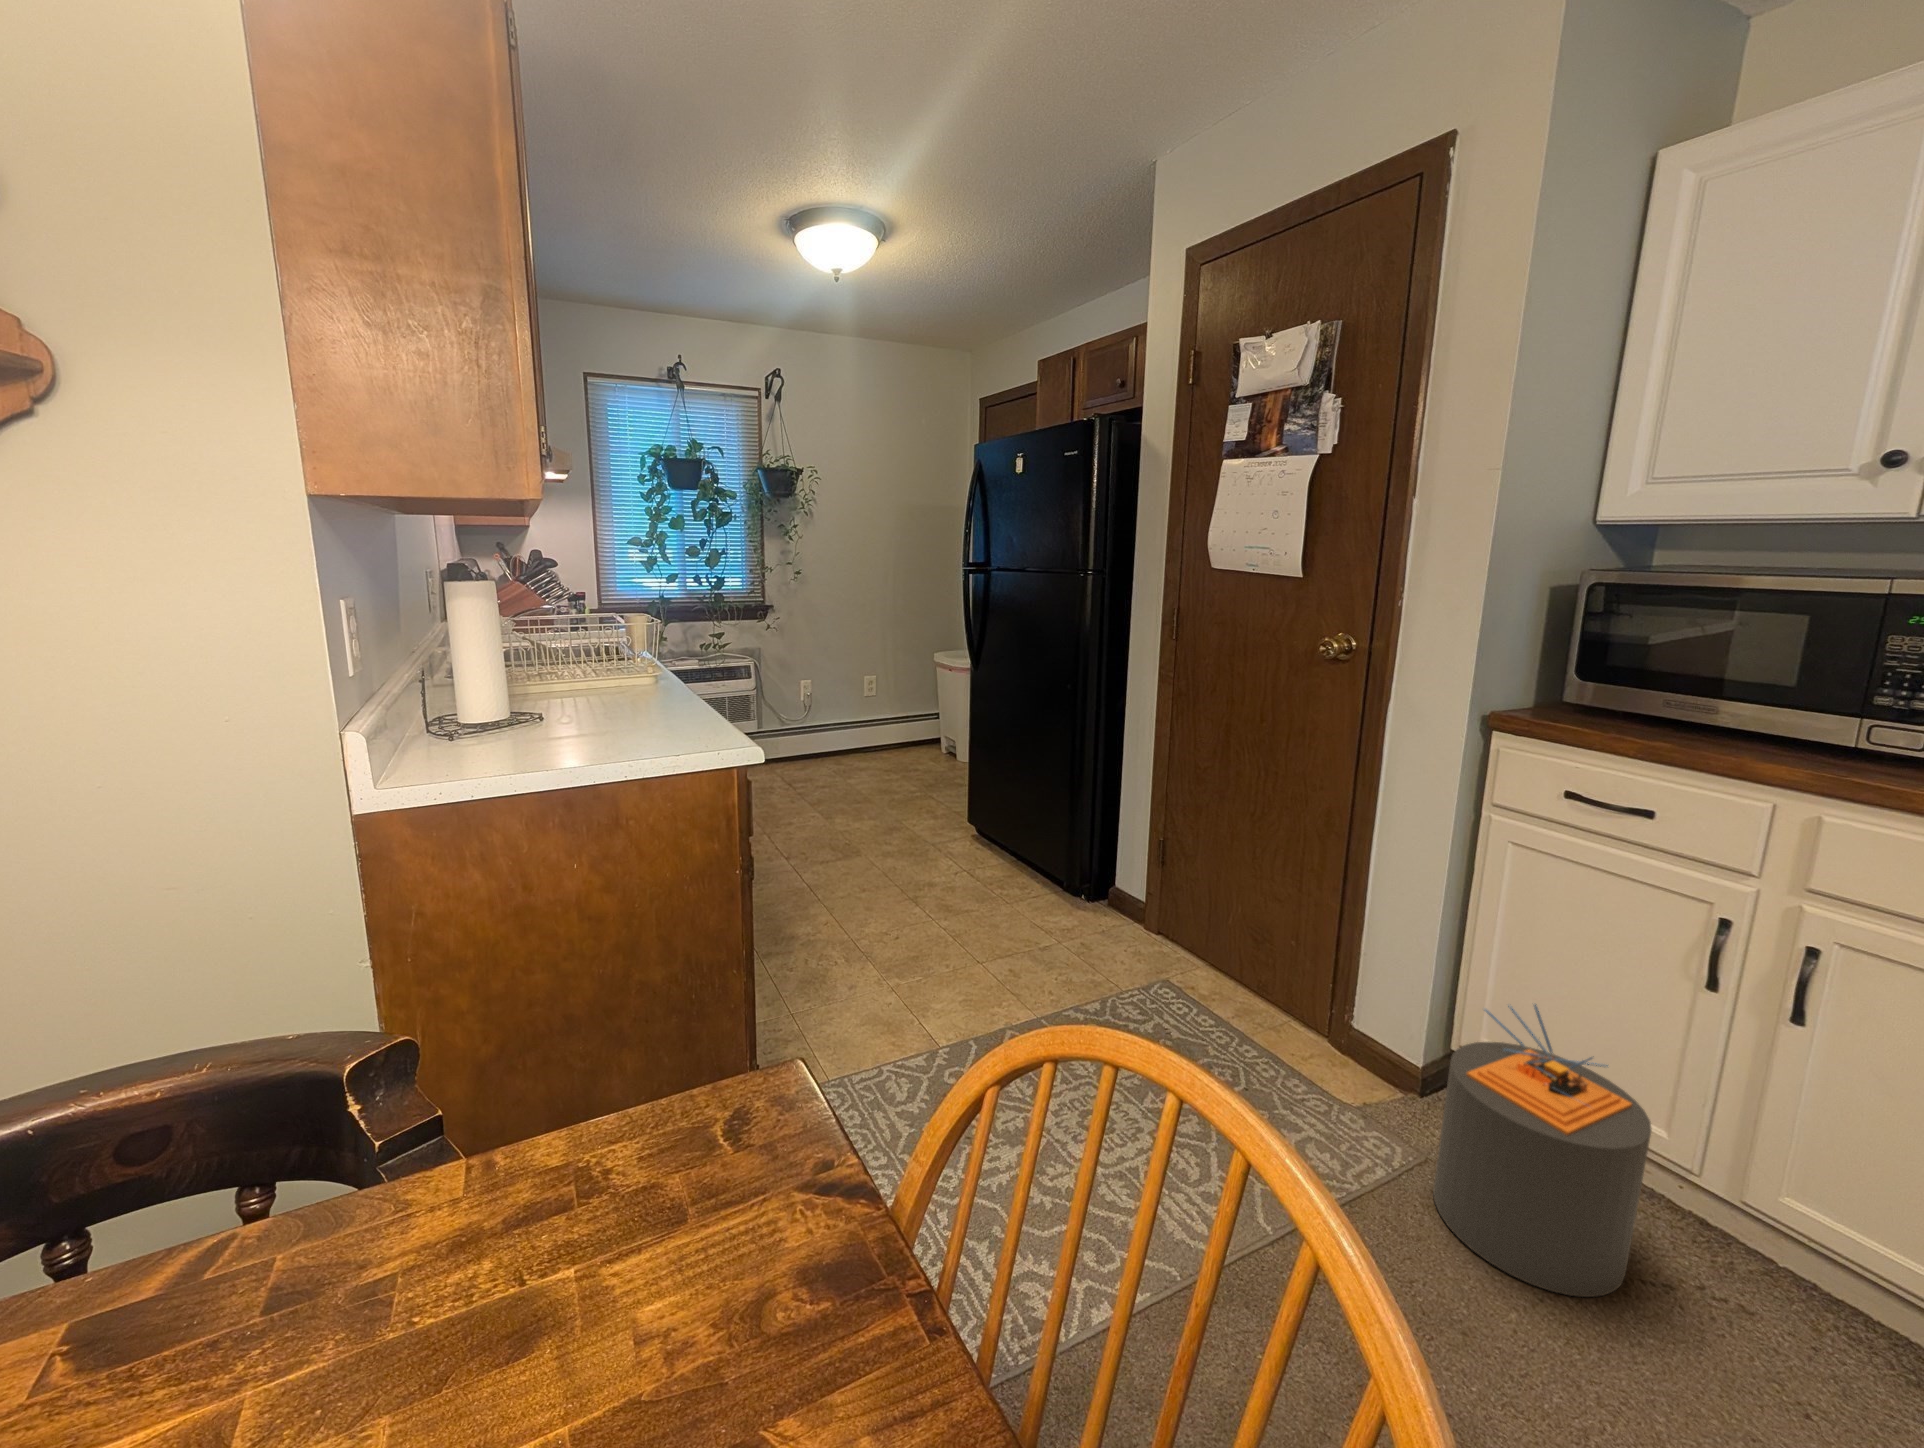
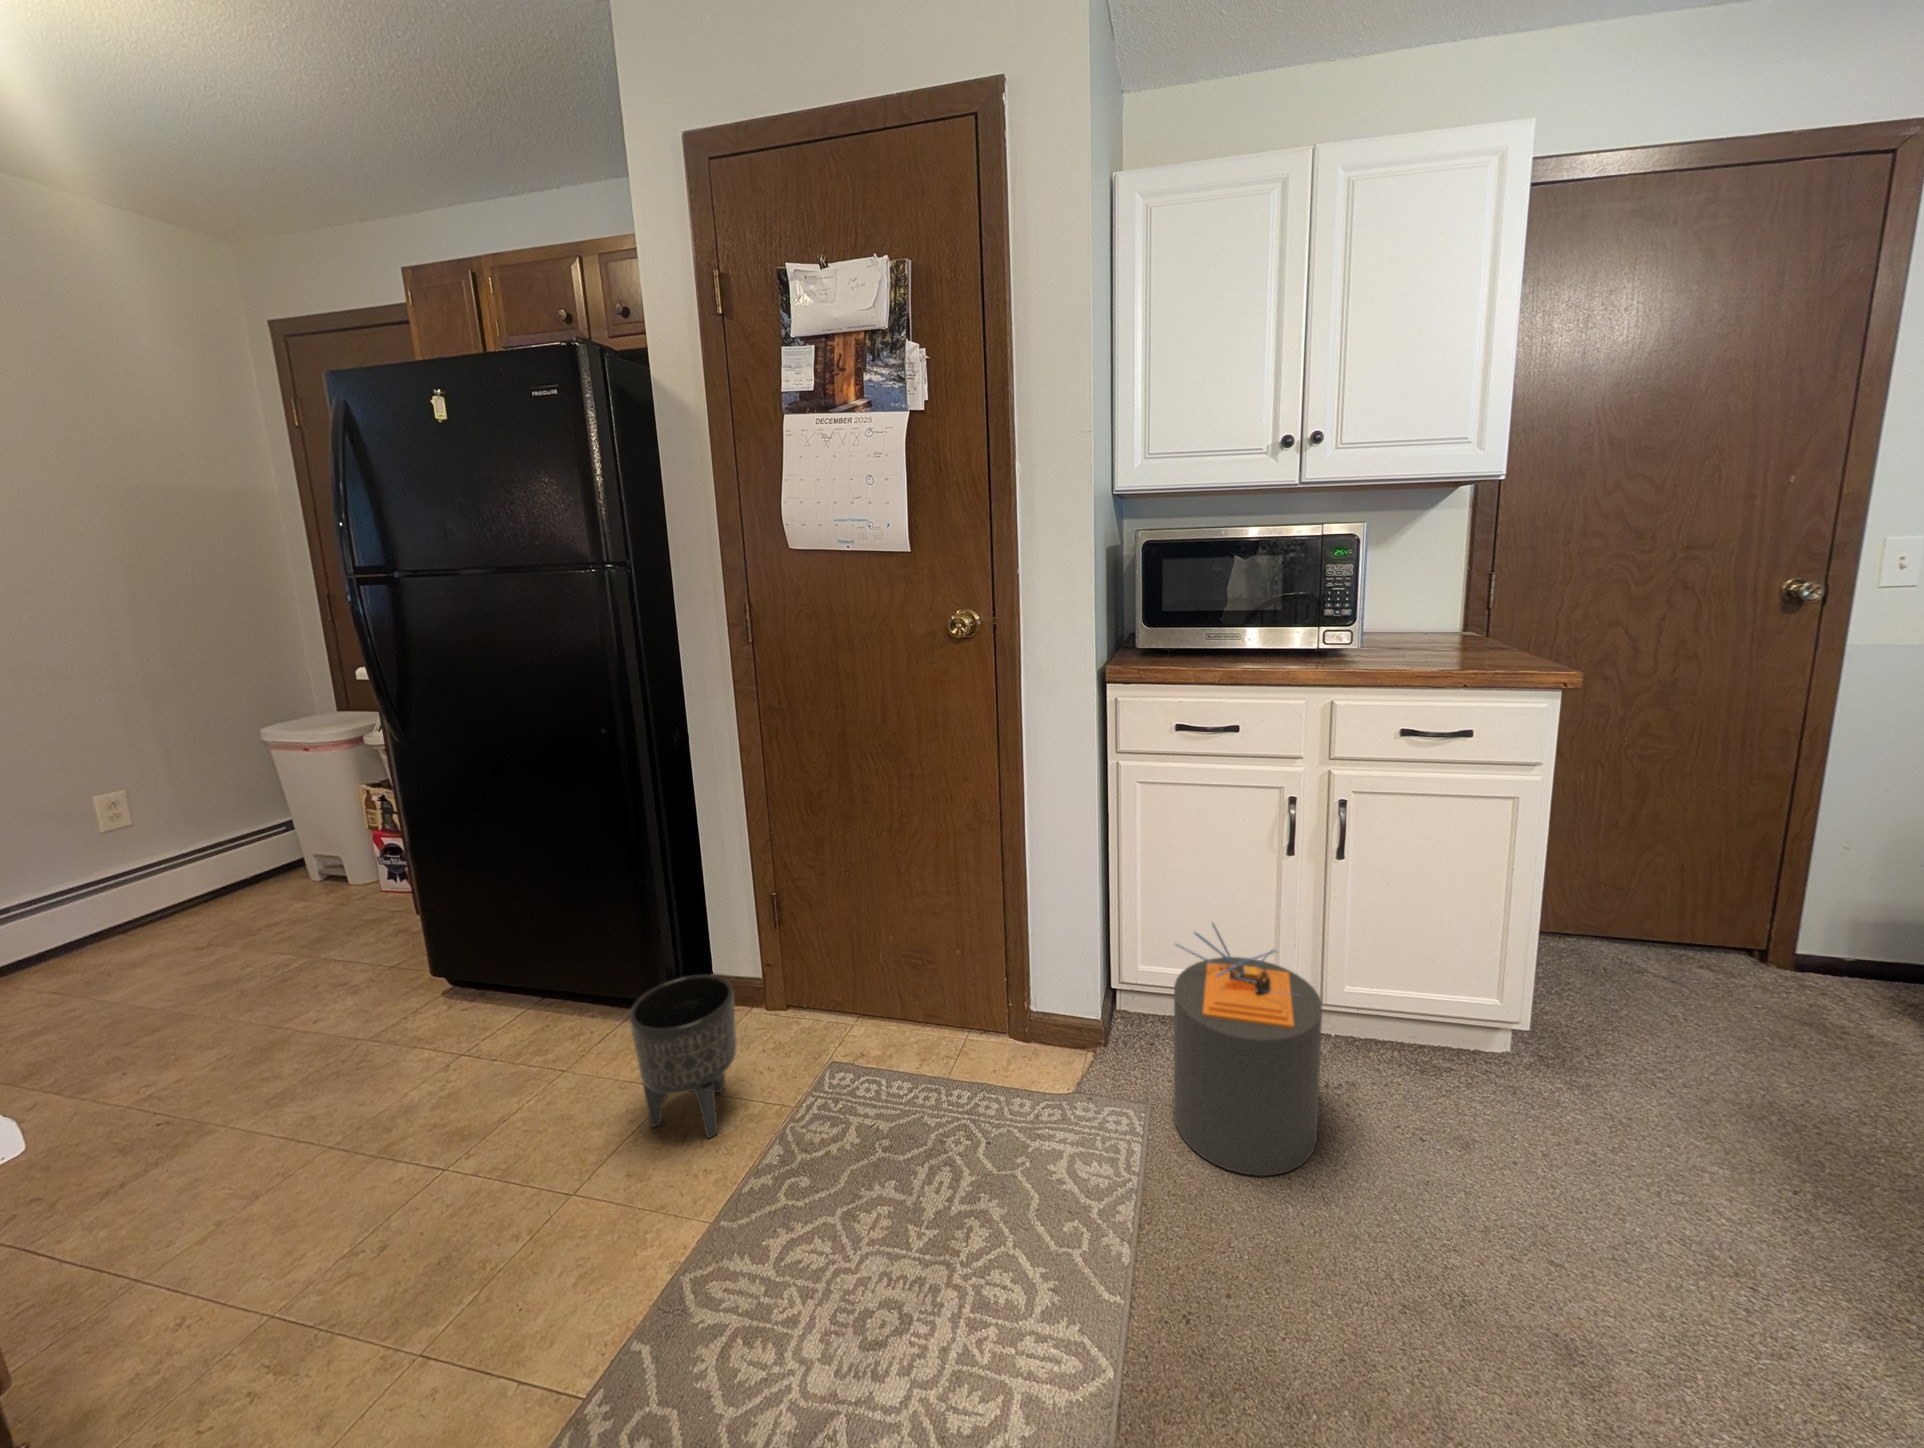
planter: none [1034,867,1102,980] -> present [629,975,737,1138]

